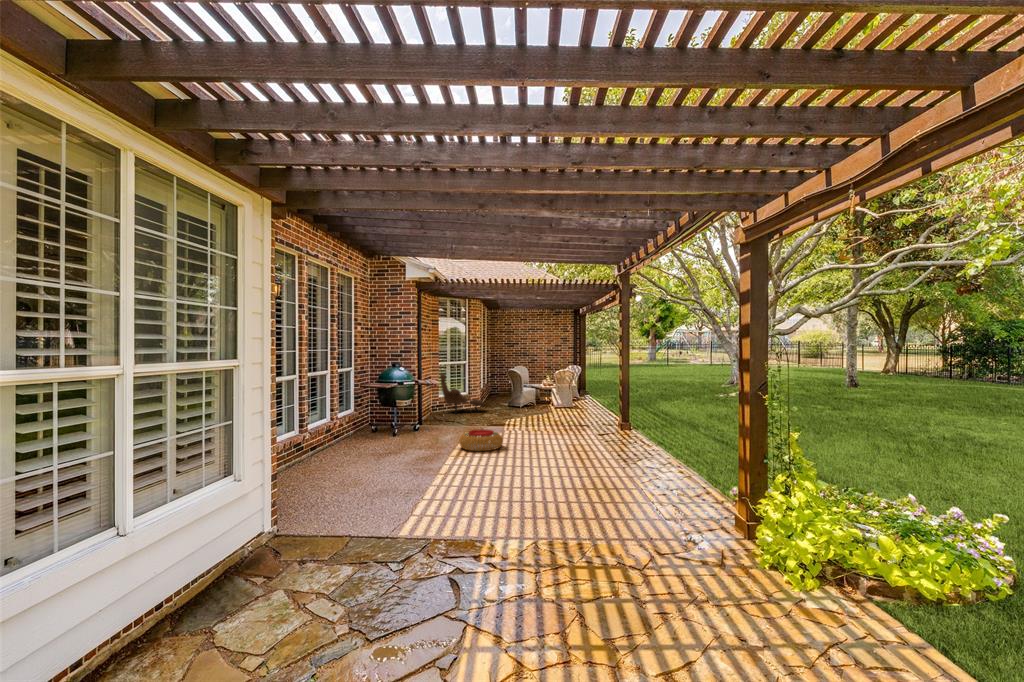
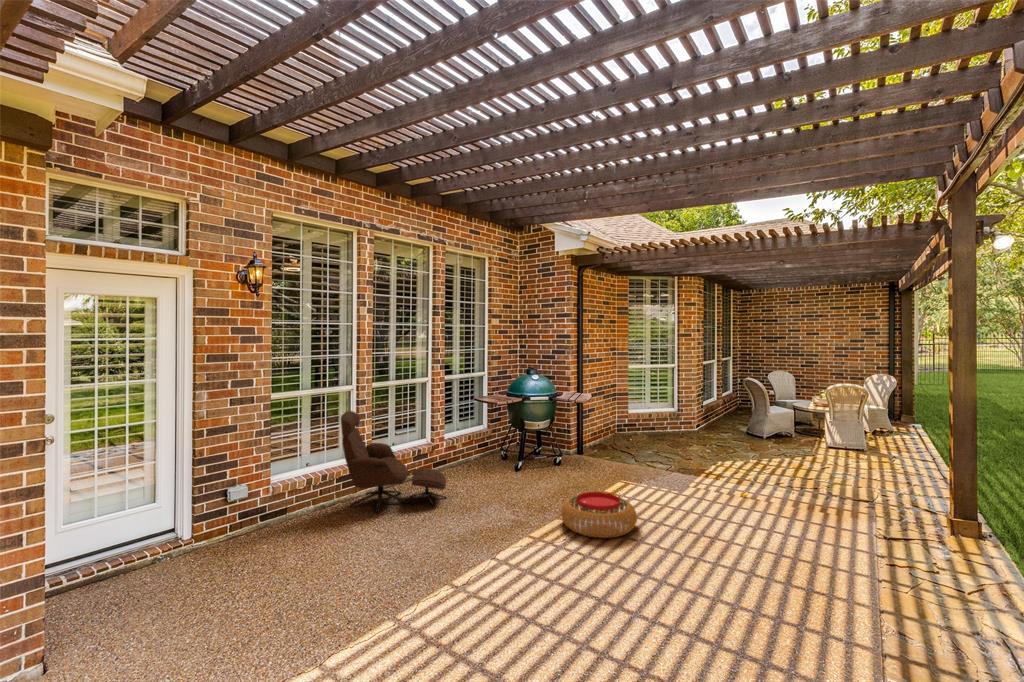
lounge chair: present [440,373,484,413] -> present [341,411,446,513]

